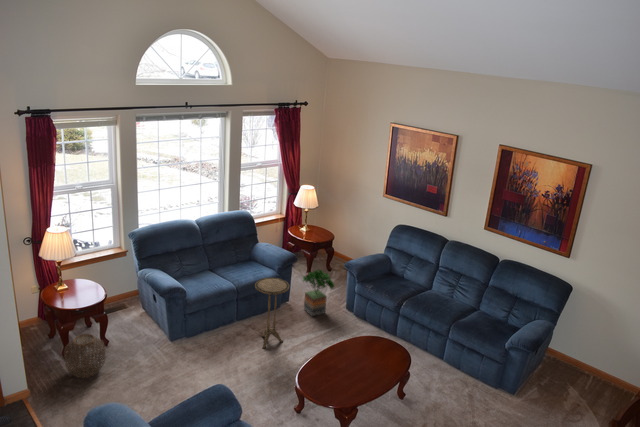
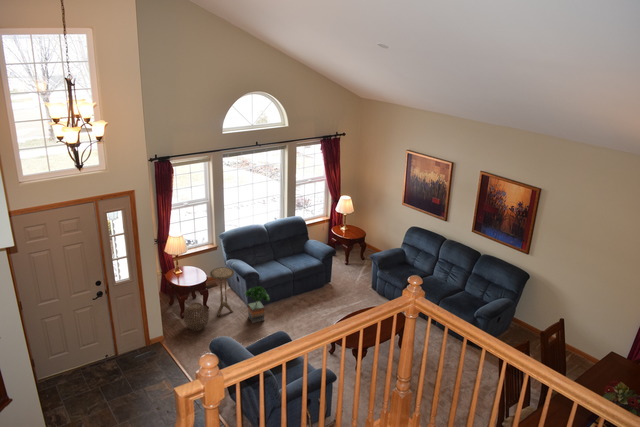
potted tree: present [303,270,334,316] -> present [245,286,269,323]
side table: present [255,278,290,349] -> present [210,267,234,316]

